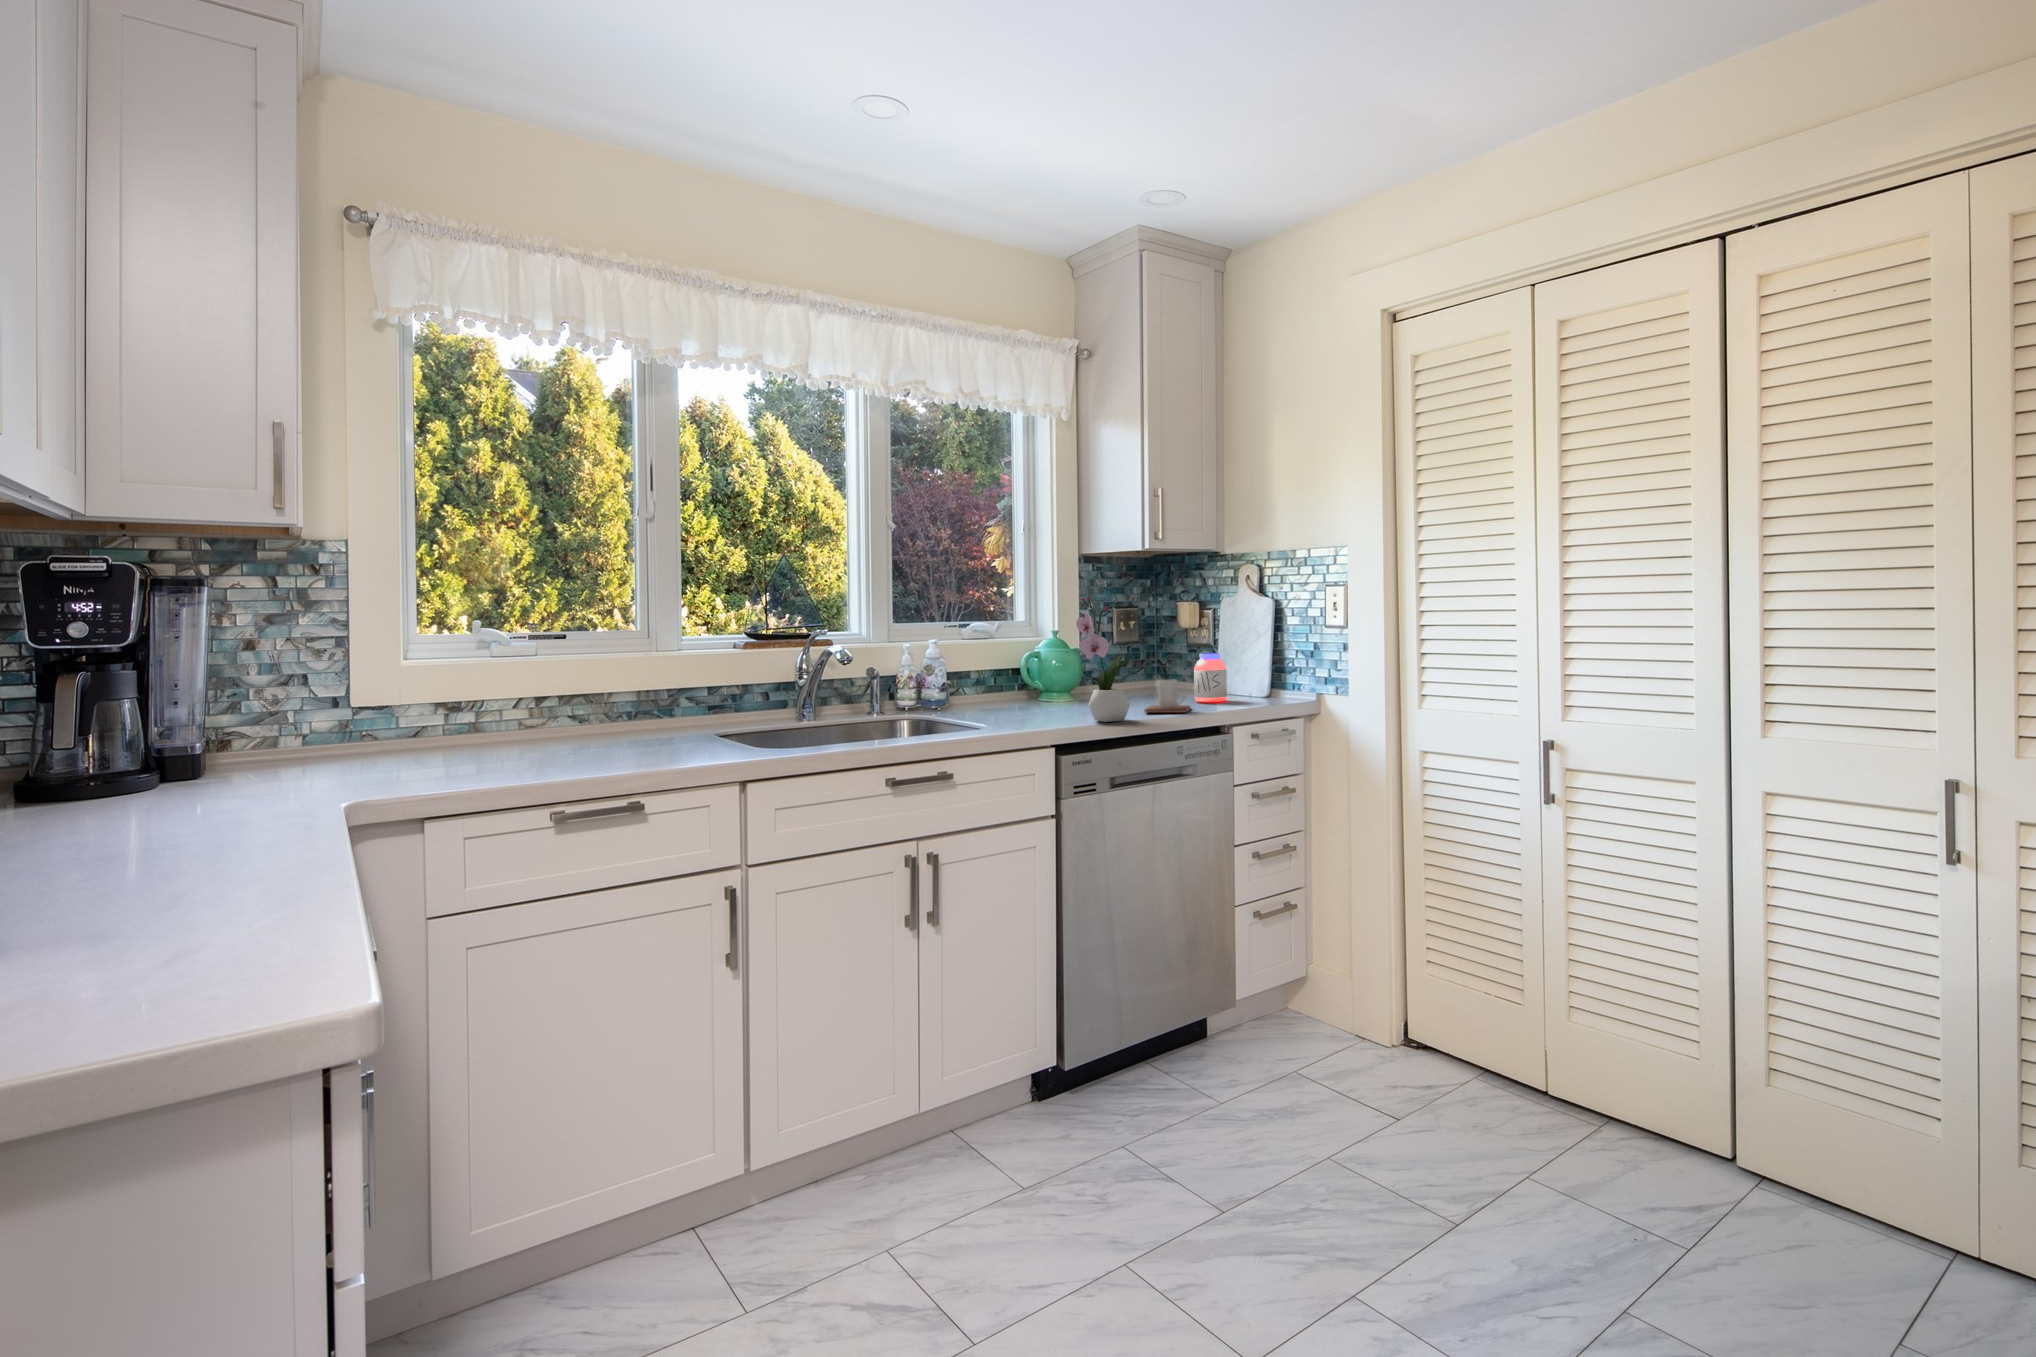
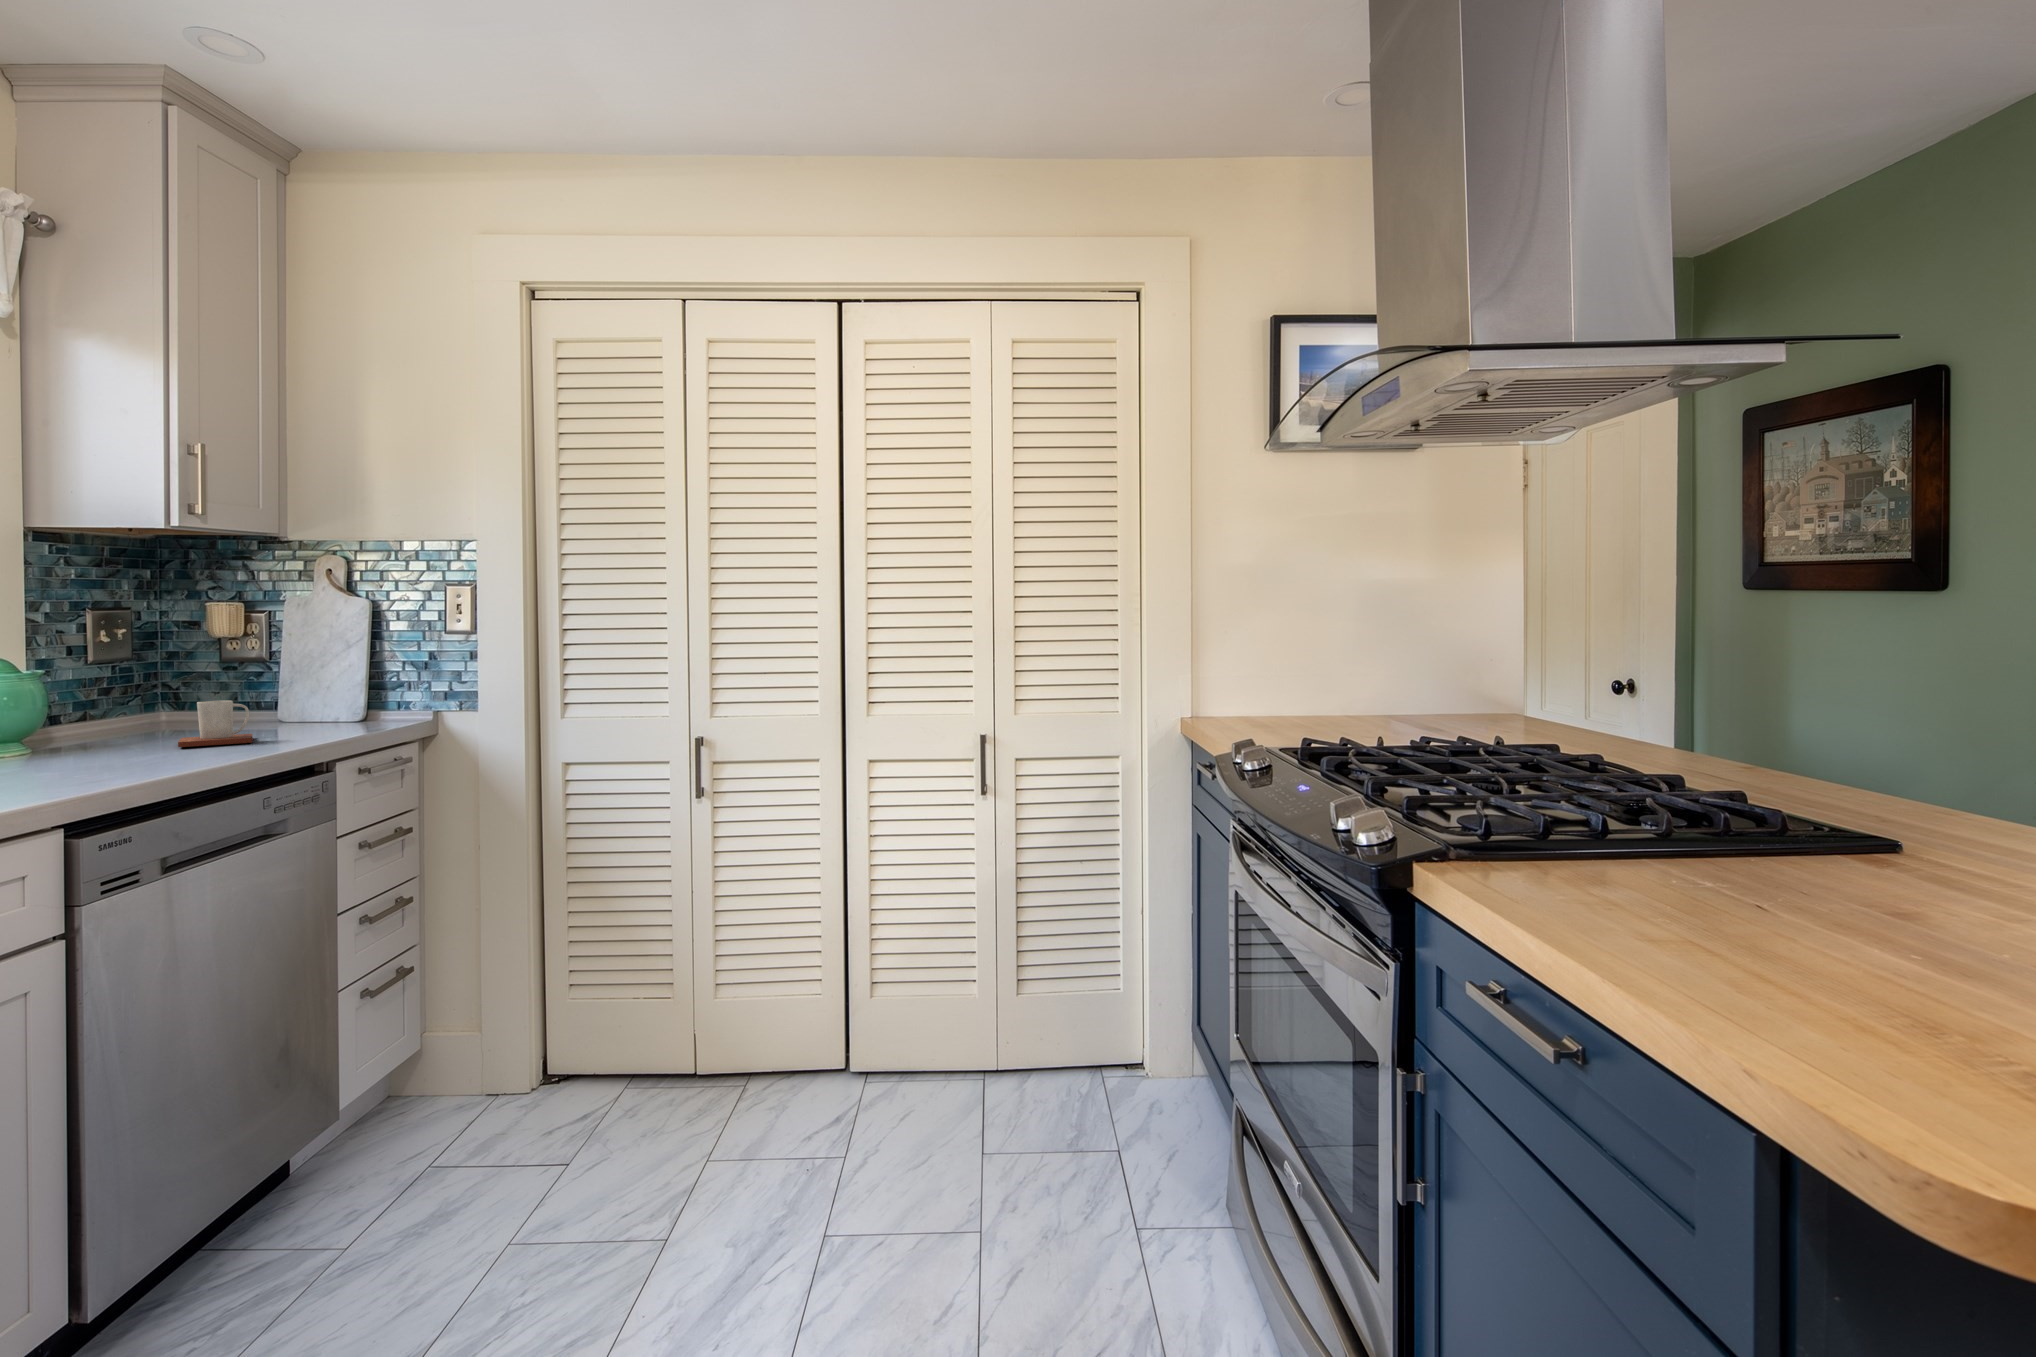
flower arrangement: present [1076,597,1134,722] -> none [47,579,168,762]
jar: present [1194,653,1227,702] -> none [248,667,303,730]

